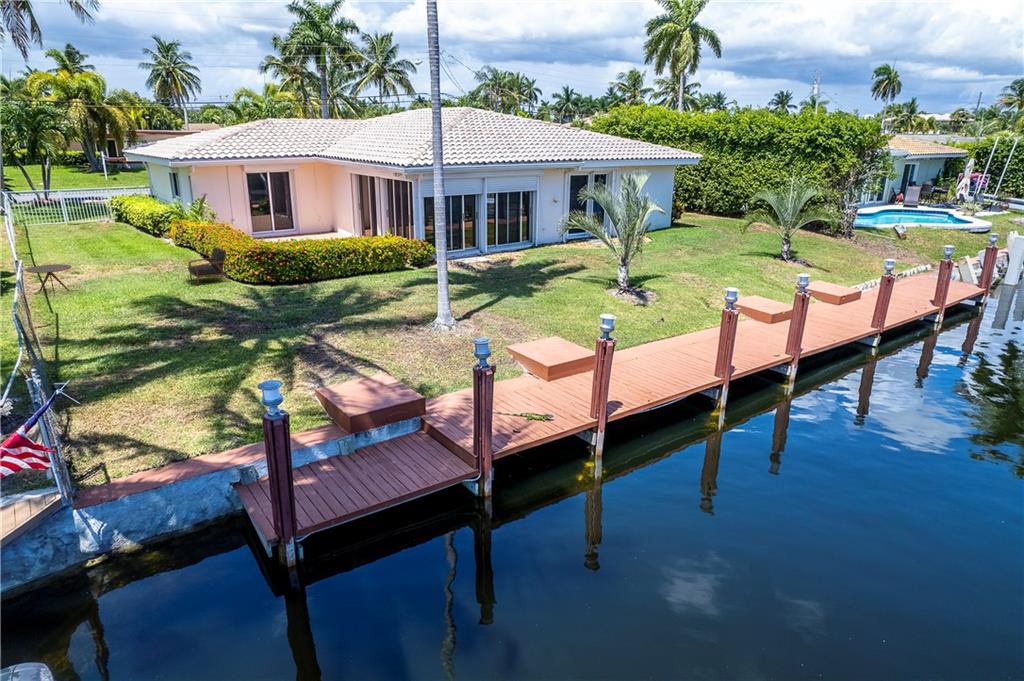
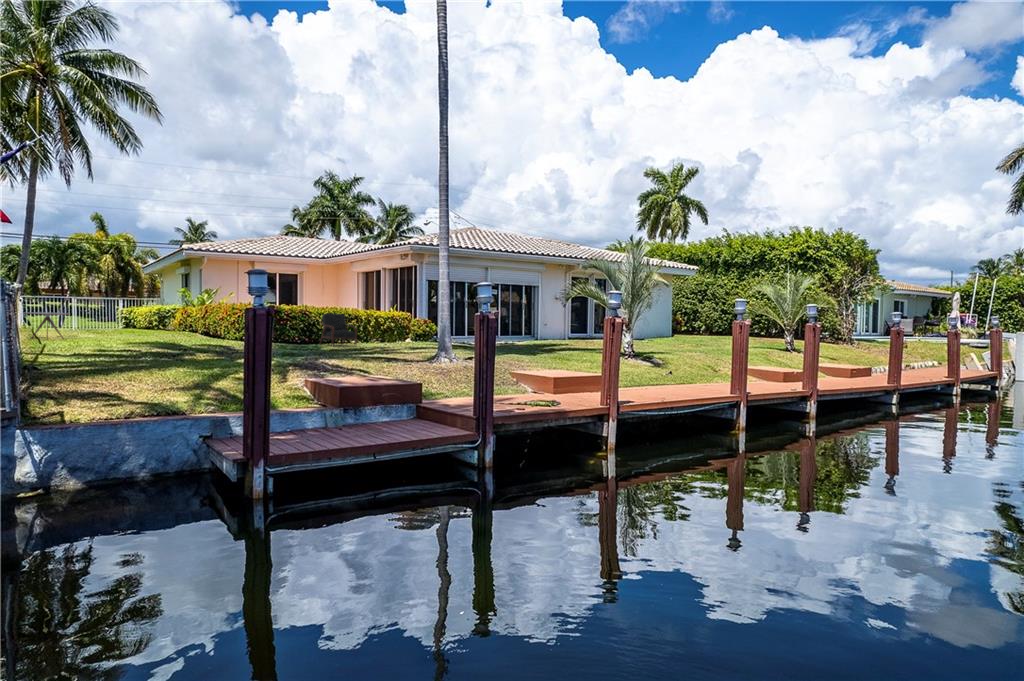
chair: present [188,247,230,285] -> present [320,313,357,346]

